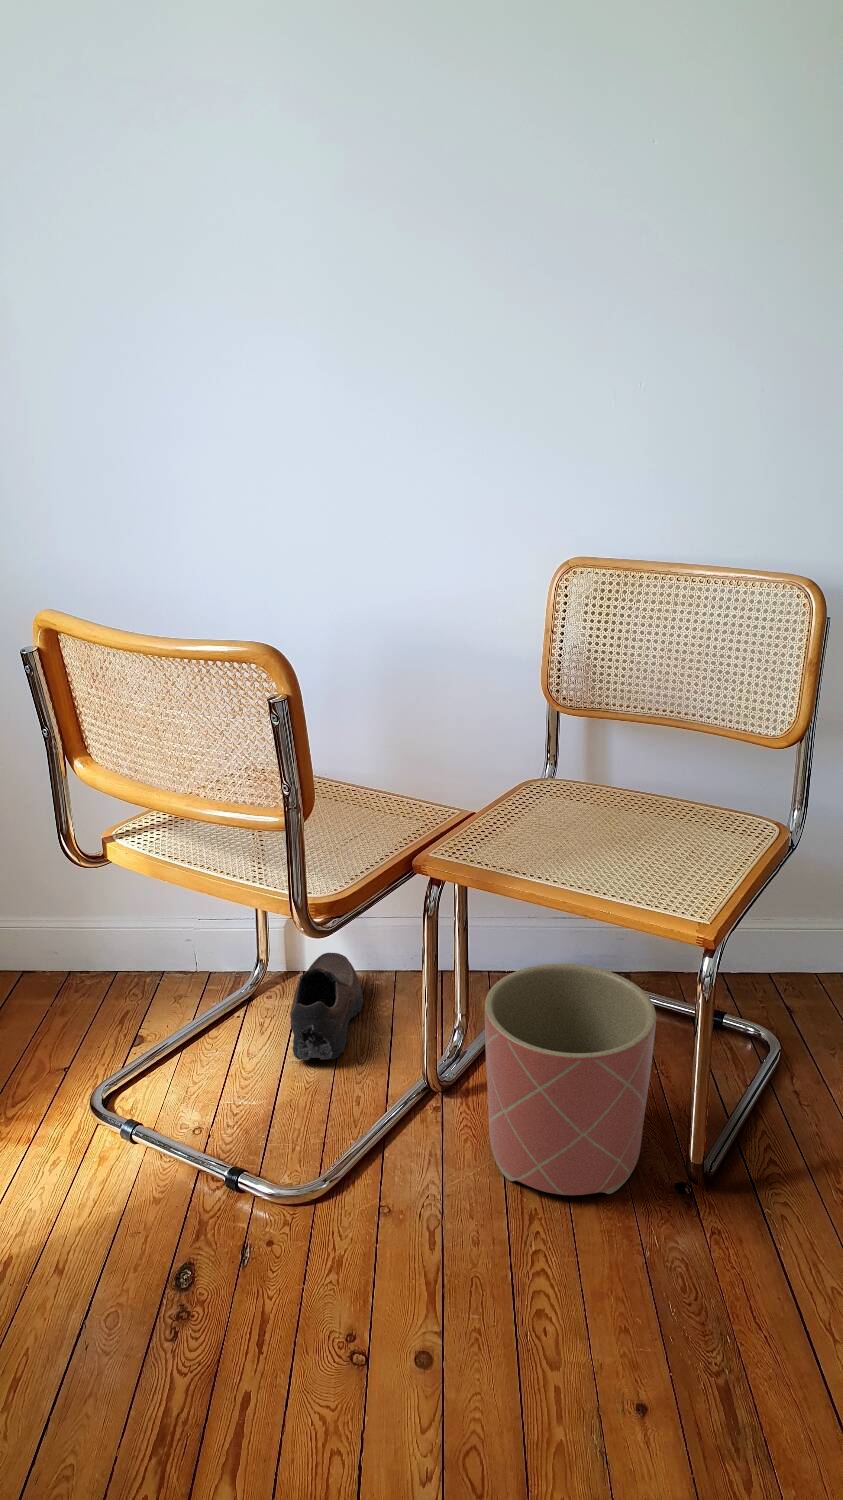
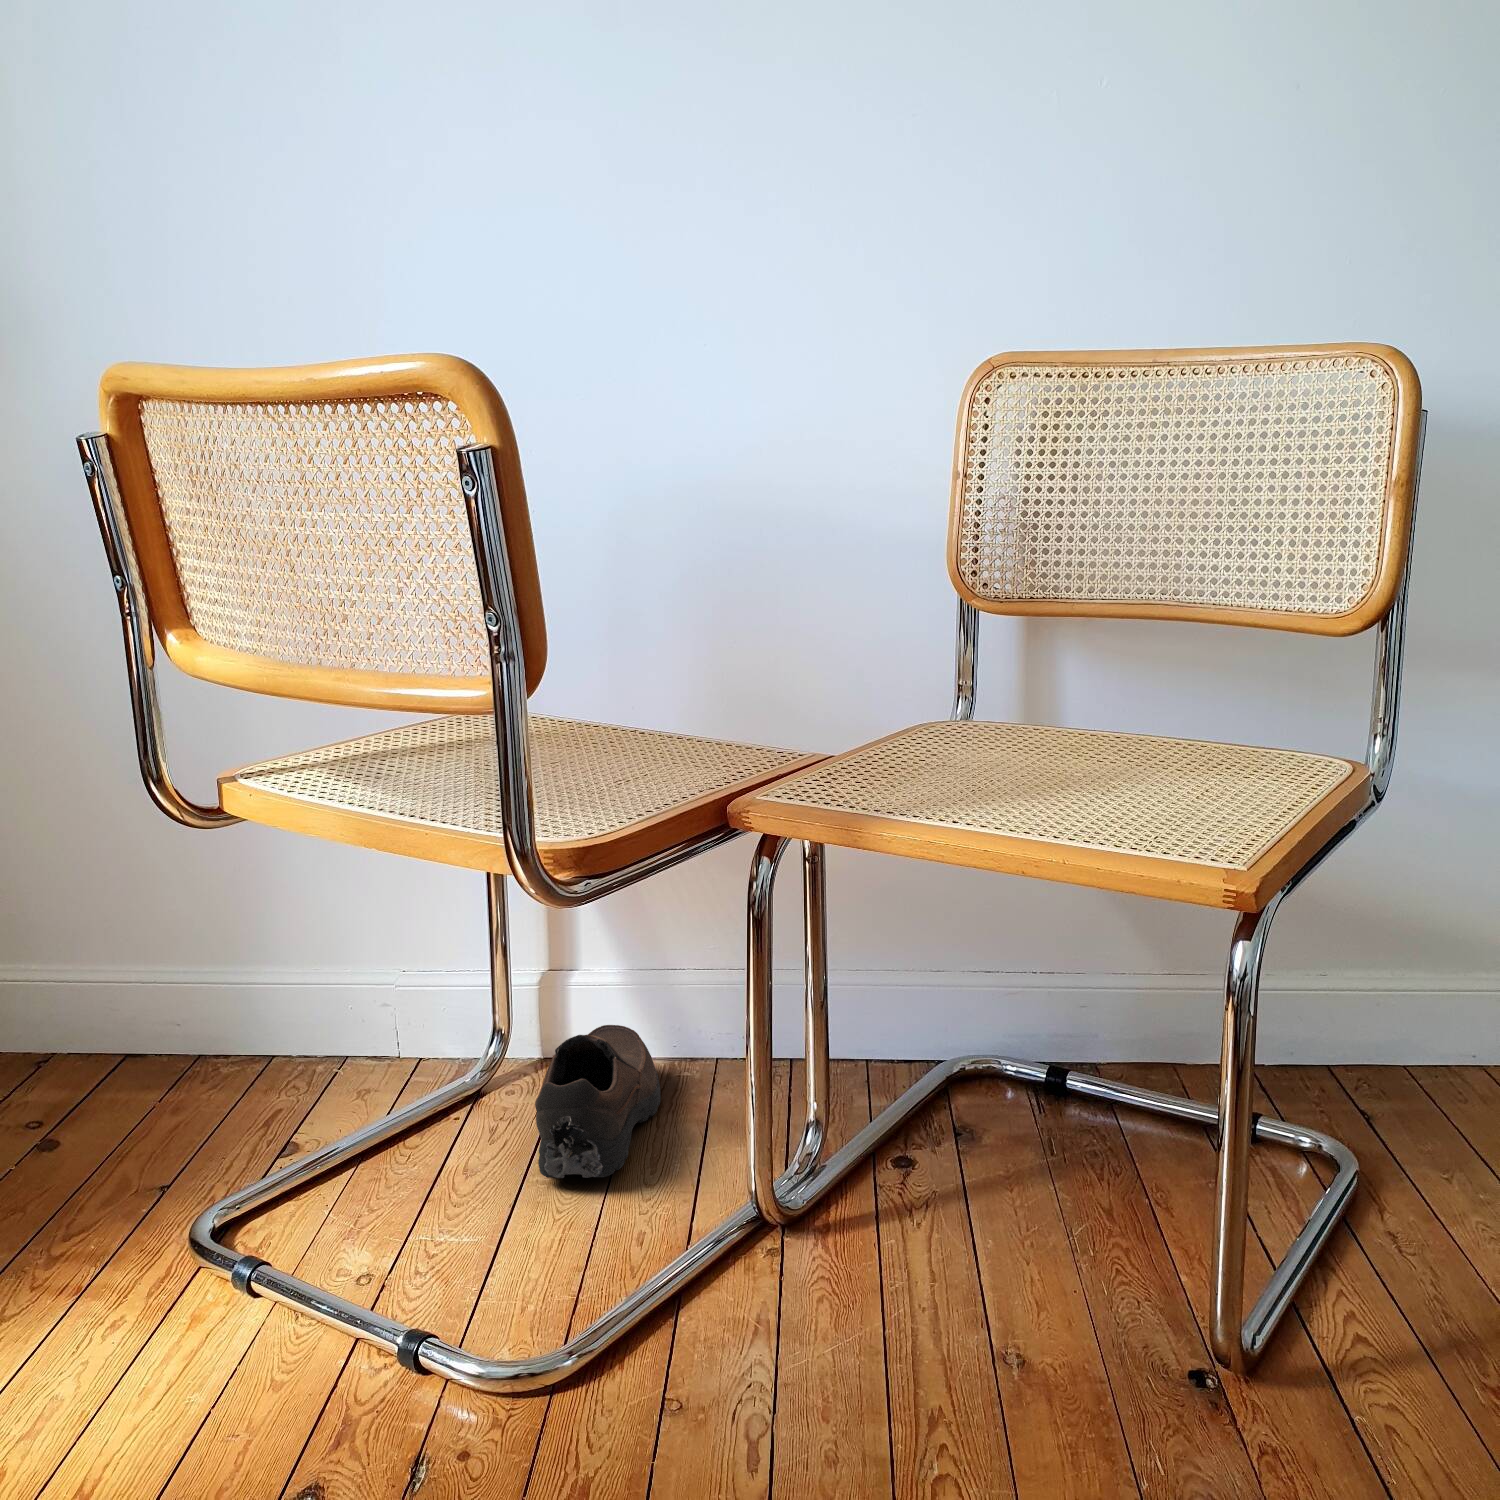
planter: present [485,964,656,1195] -> none [852,997,1149,1389]

